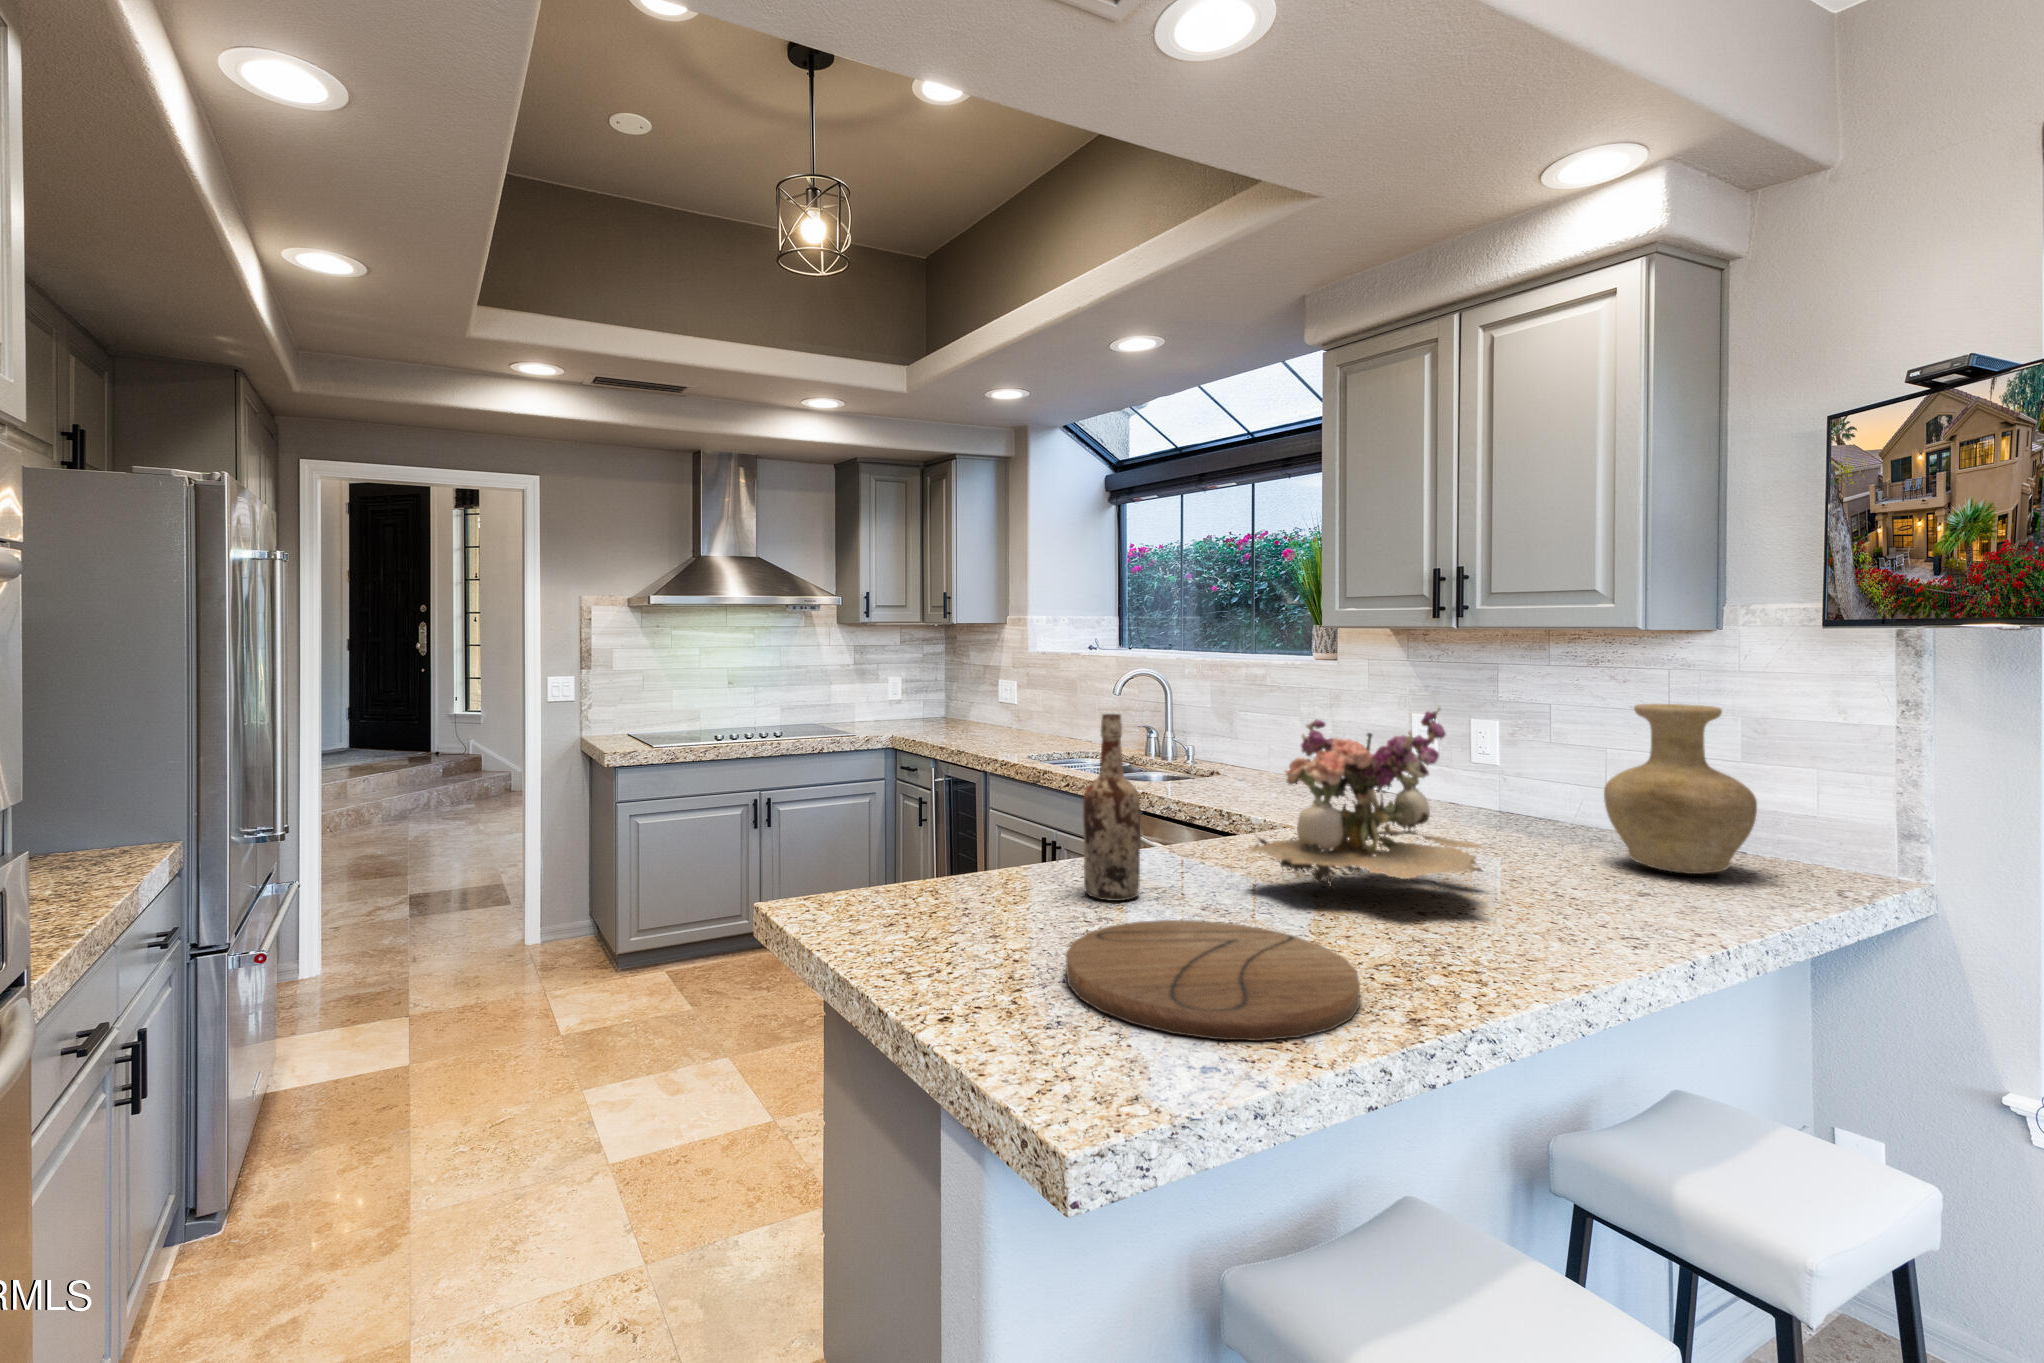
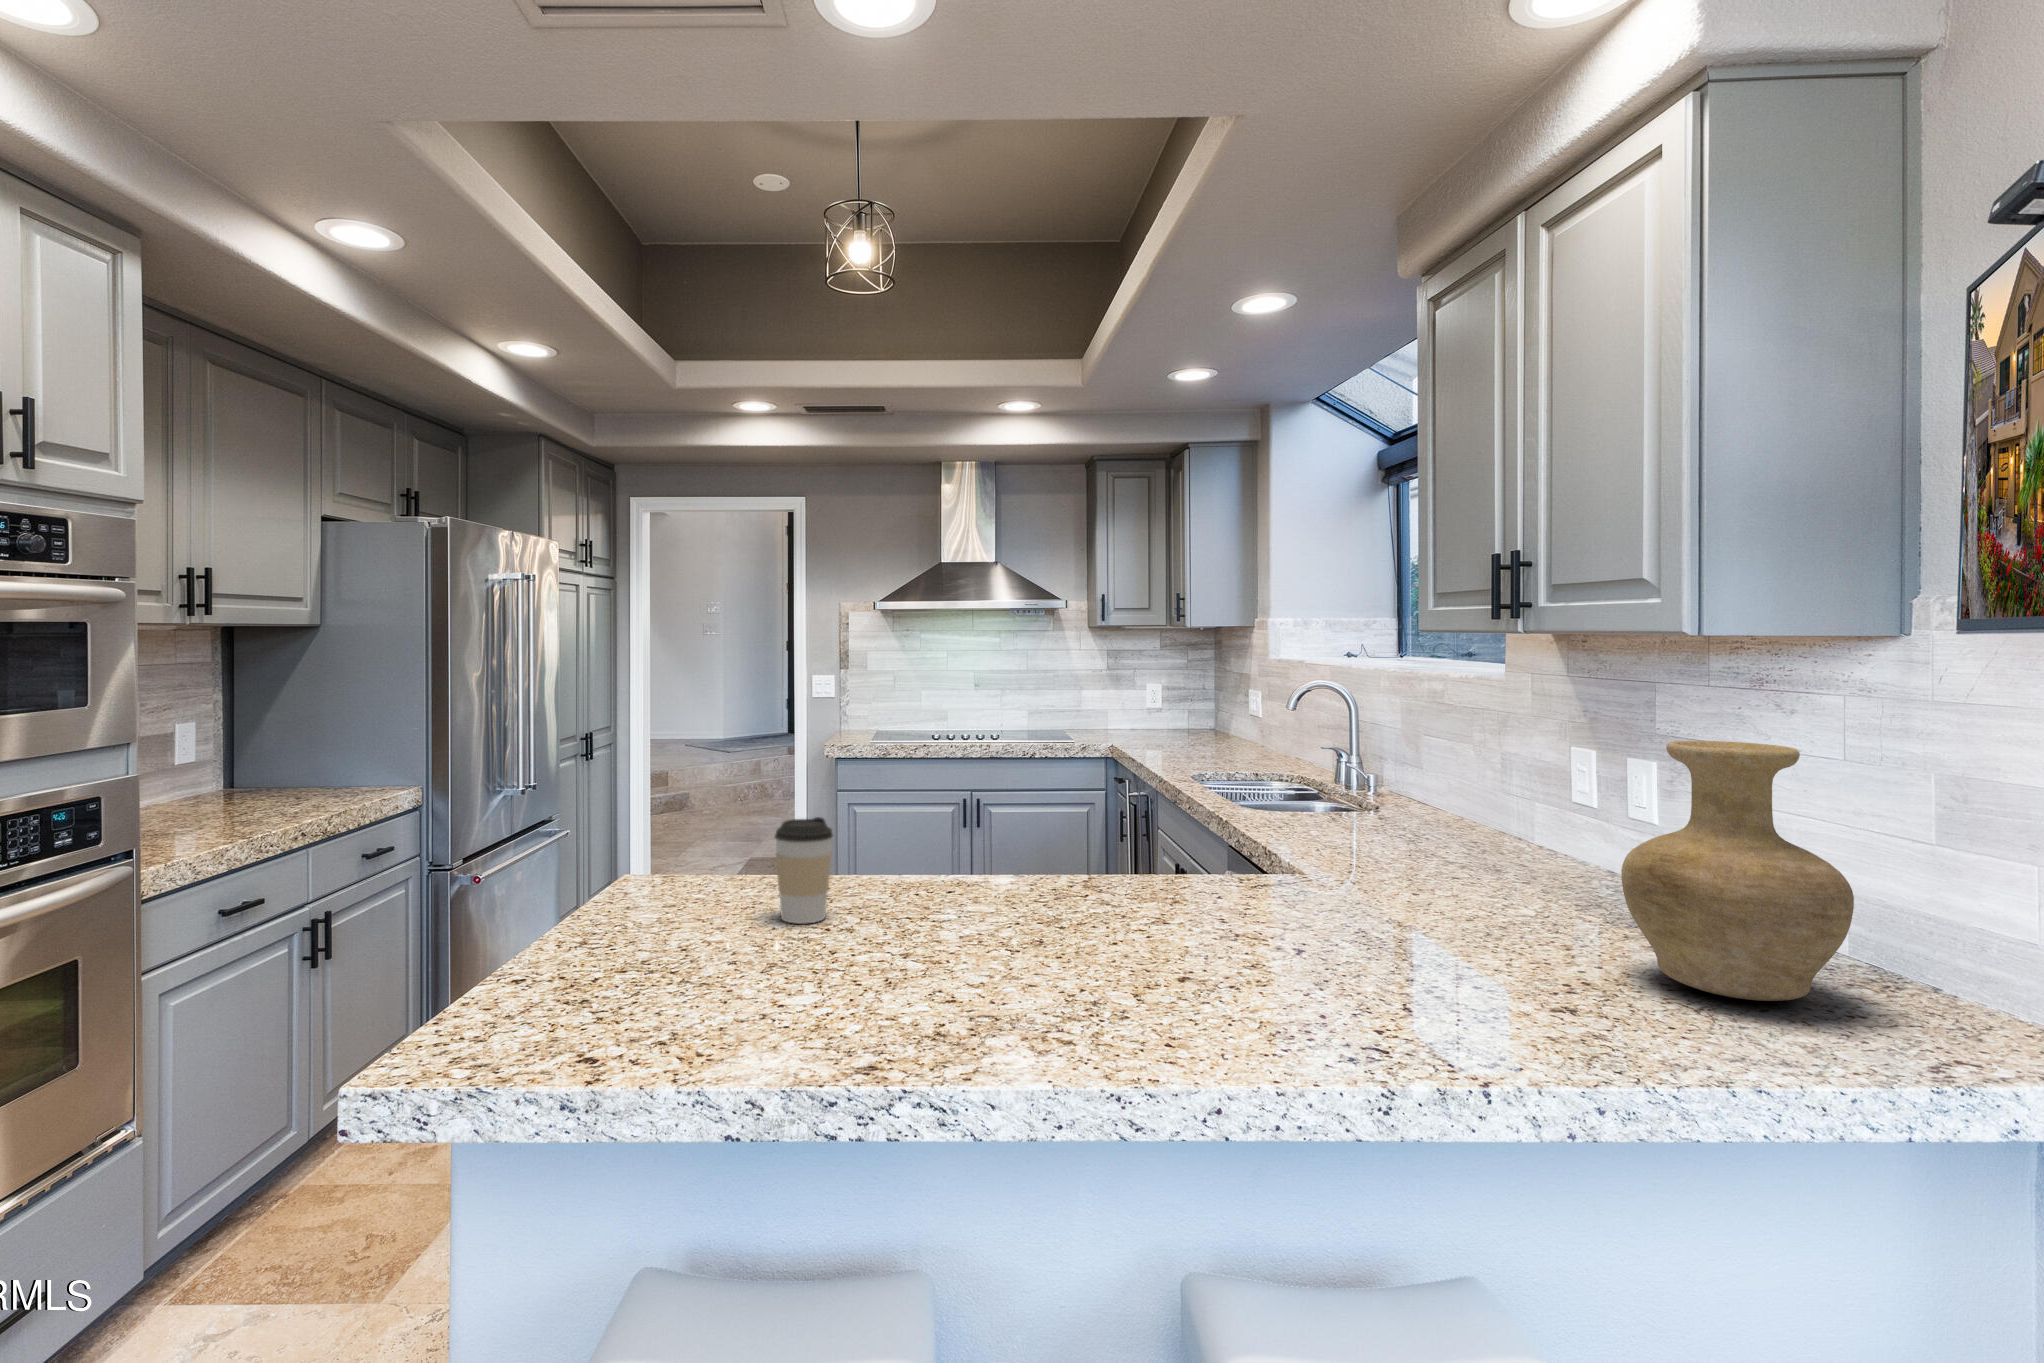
flower arrangement: present [1250,707,1483,889] -> none [1058,728,1345,941]
wine bottle: present [1083,714,1140,901] -> none [890,718,949,917]
coffee cup: none [1010,816,1068,922] -> present [775,817,833,924]
cutting board: present [1066,920,1360,1041] -> none [628,931,929,1055]

